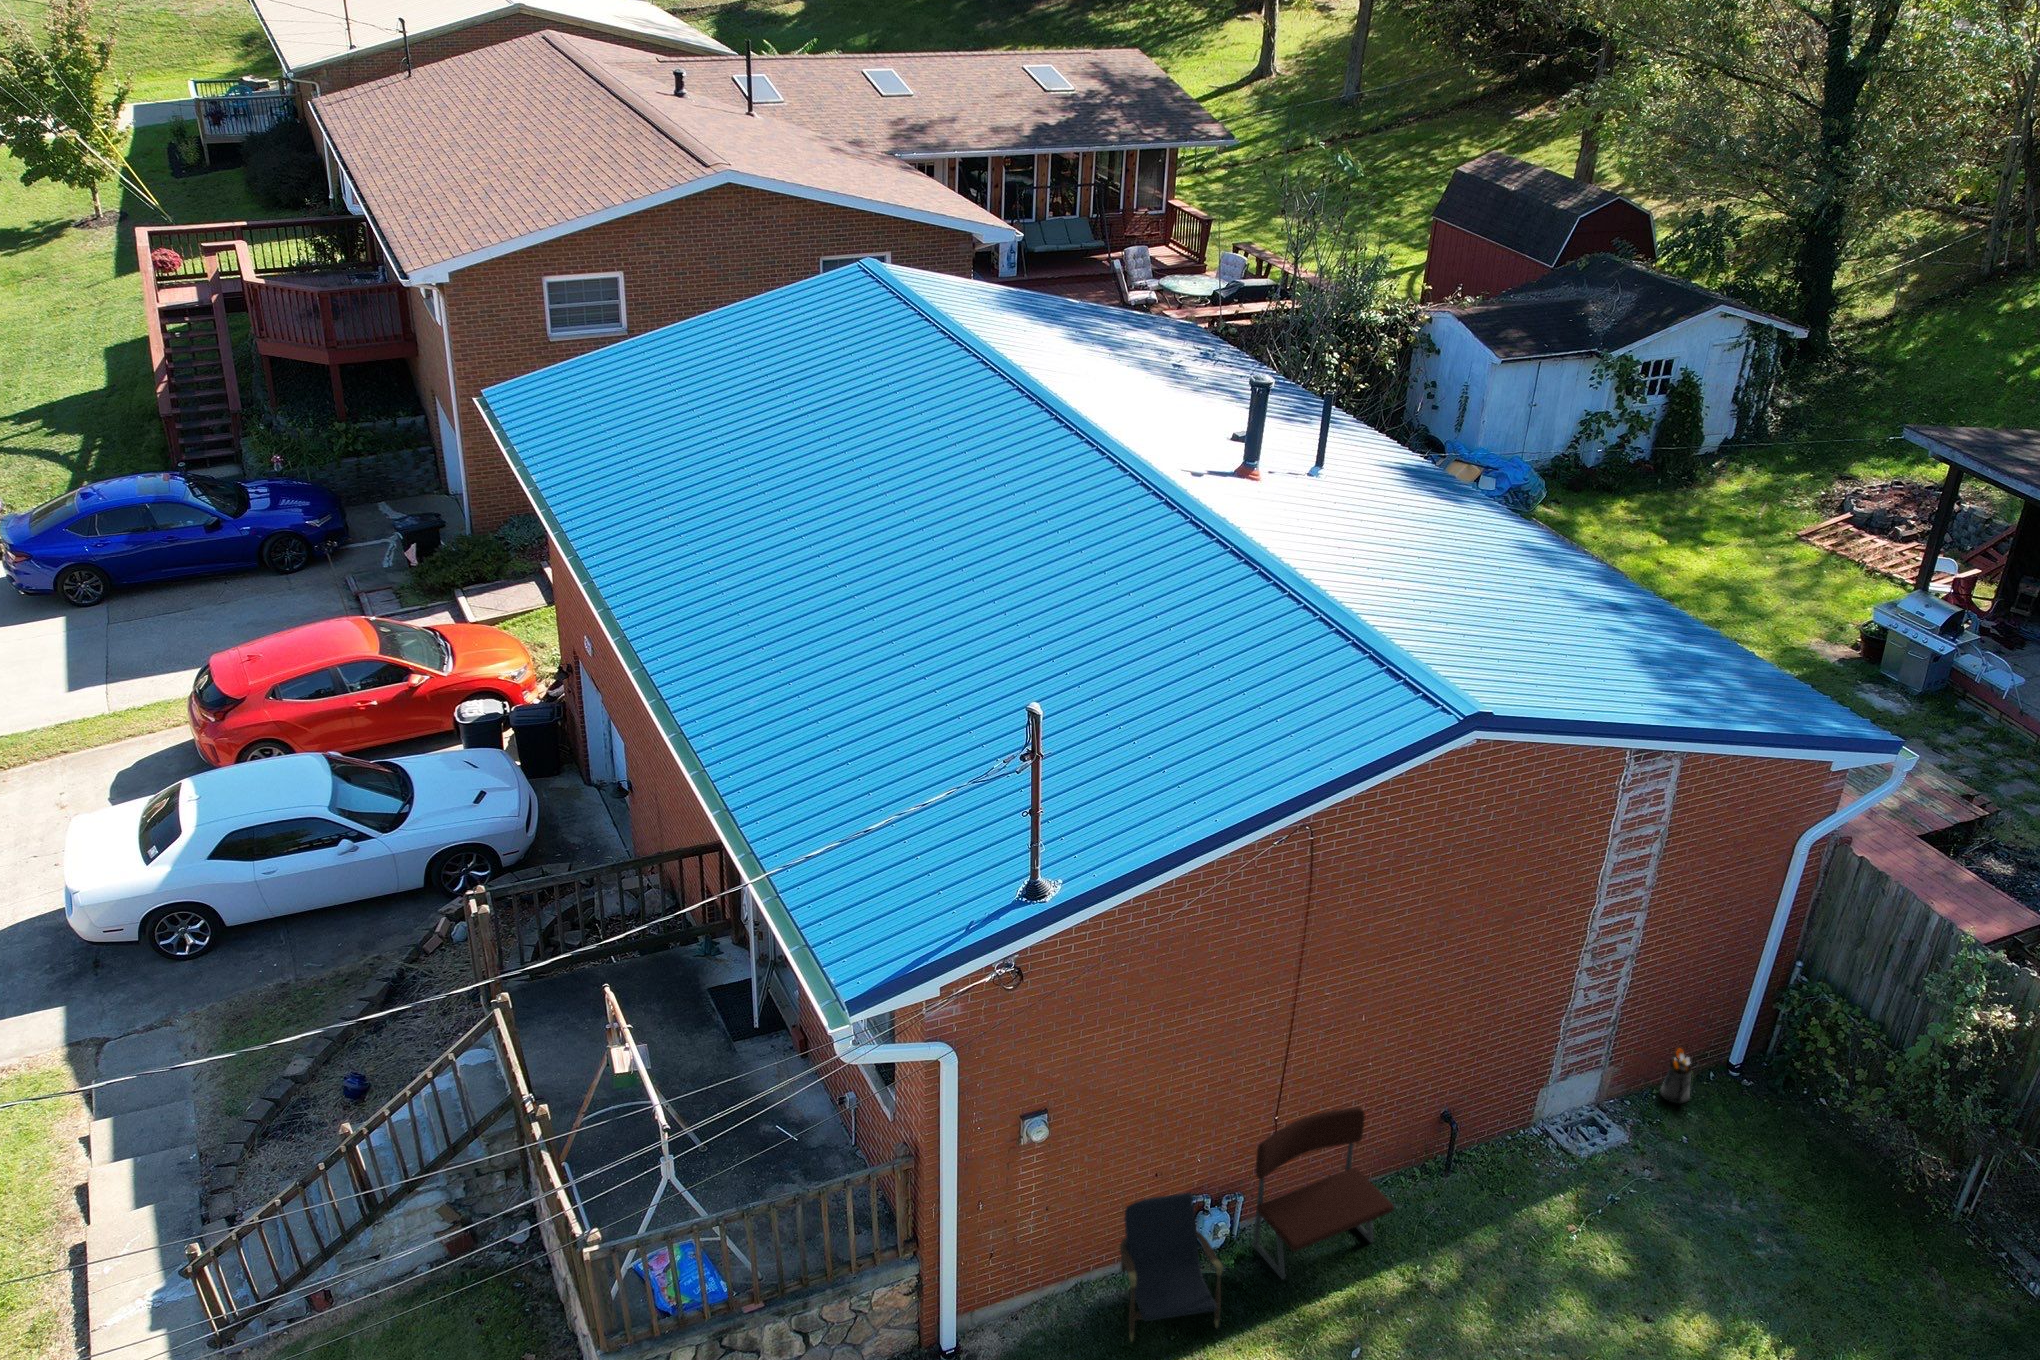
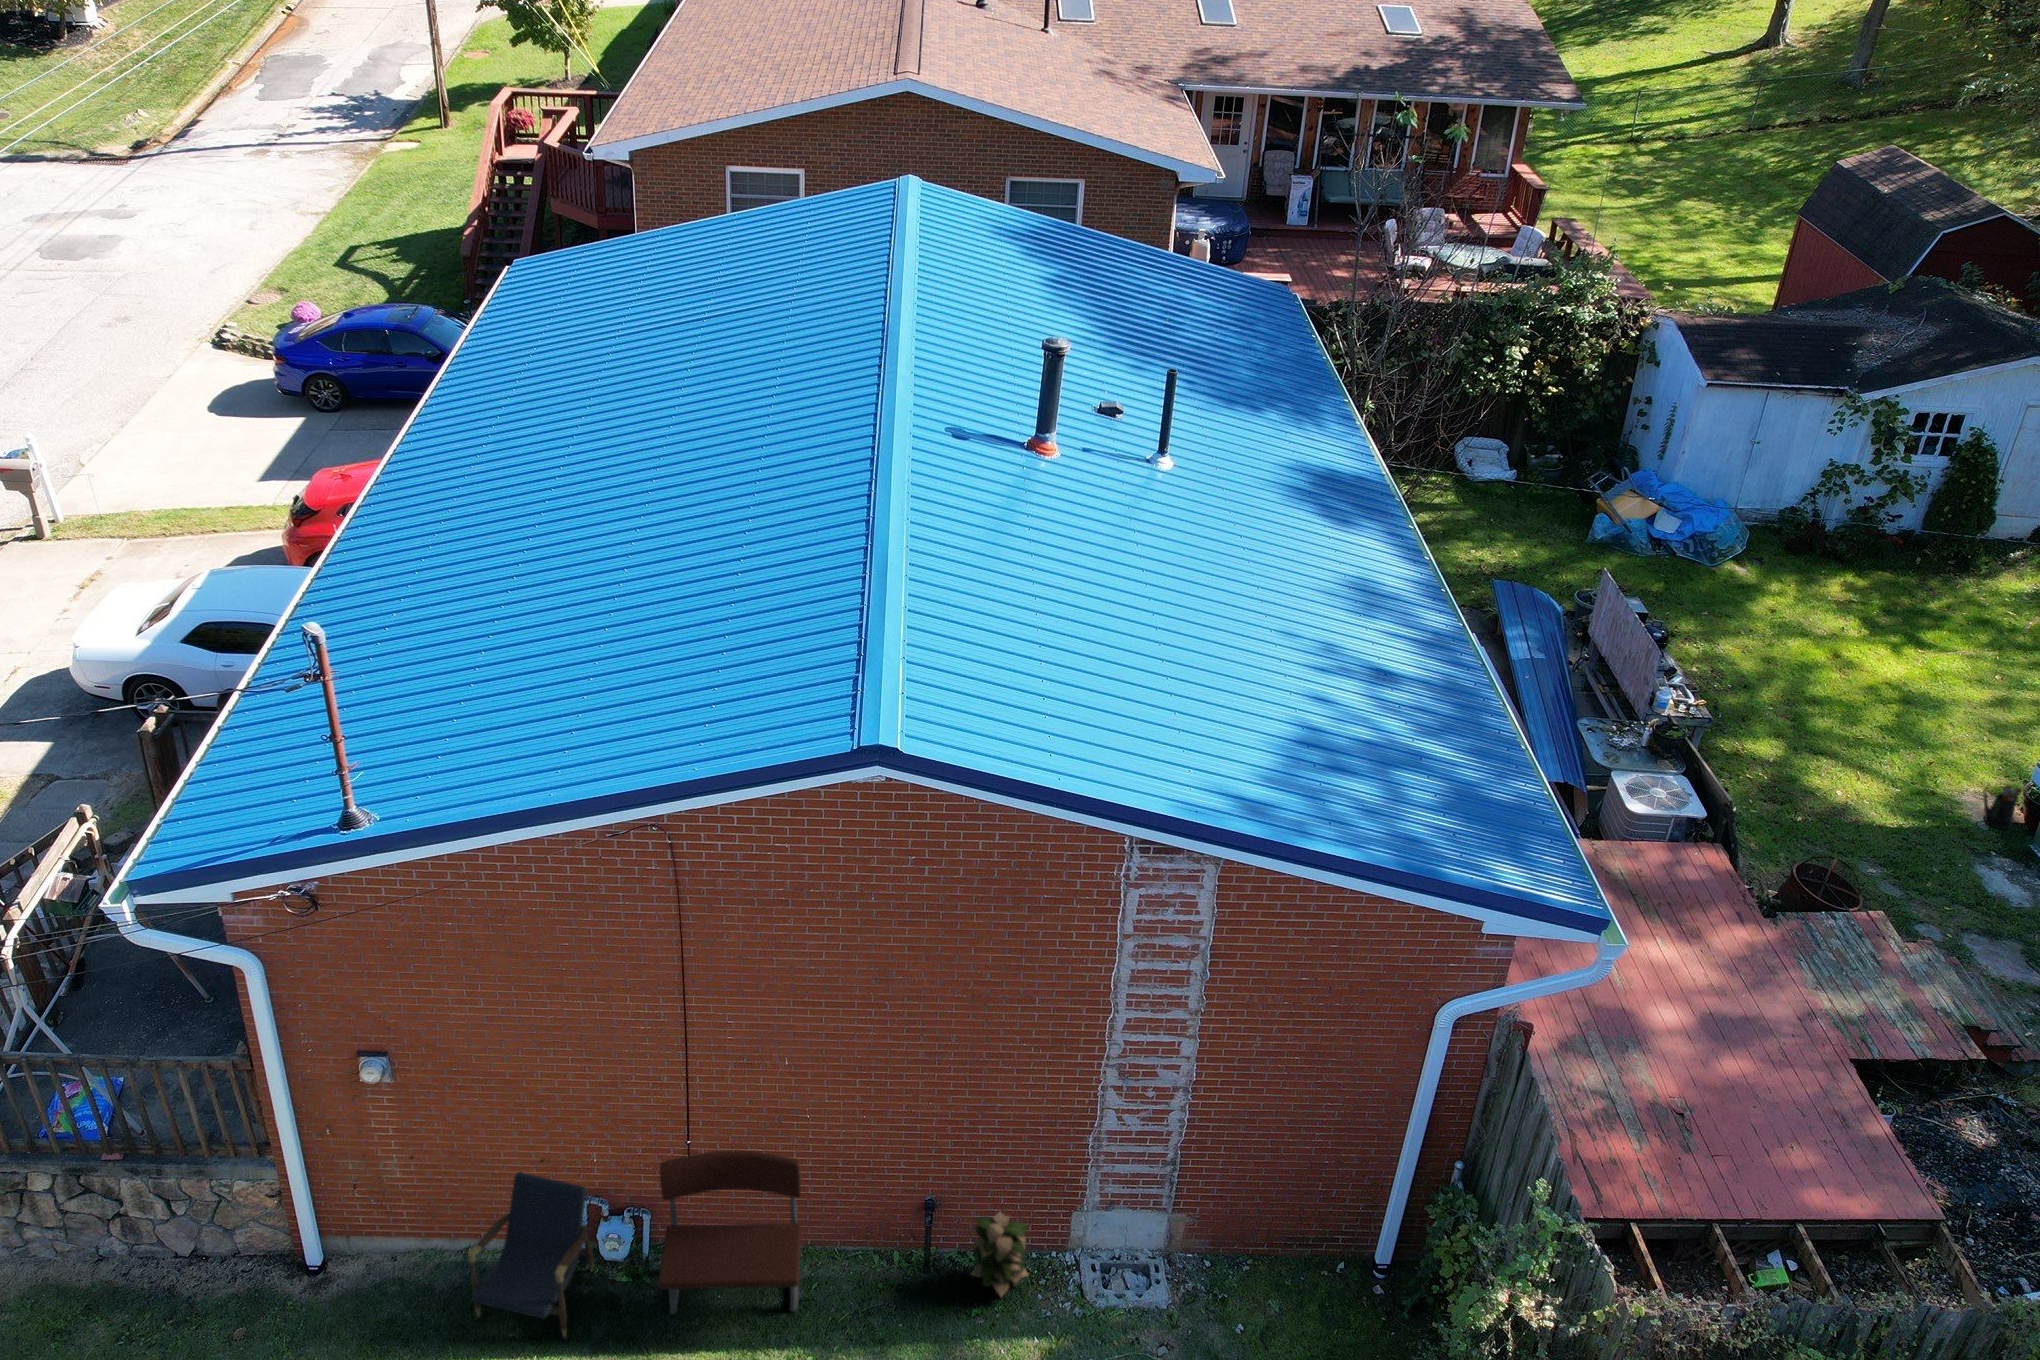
watering can: present [1660,1048,1692,1103] -> present [1983,785,2022,829]
decorative plant: none [1475,1106,1528,1176] -> present [971,1211,1029,1297]

